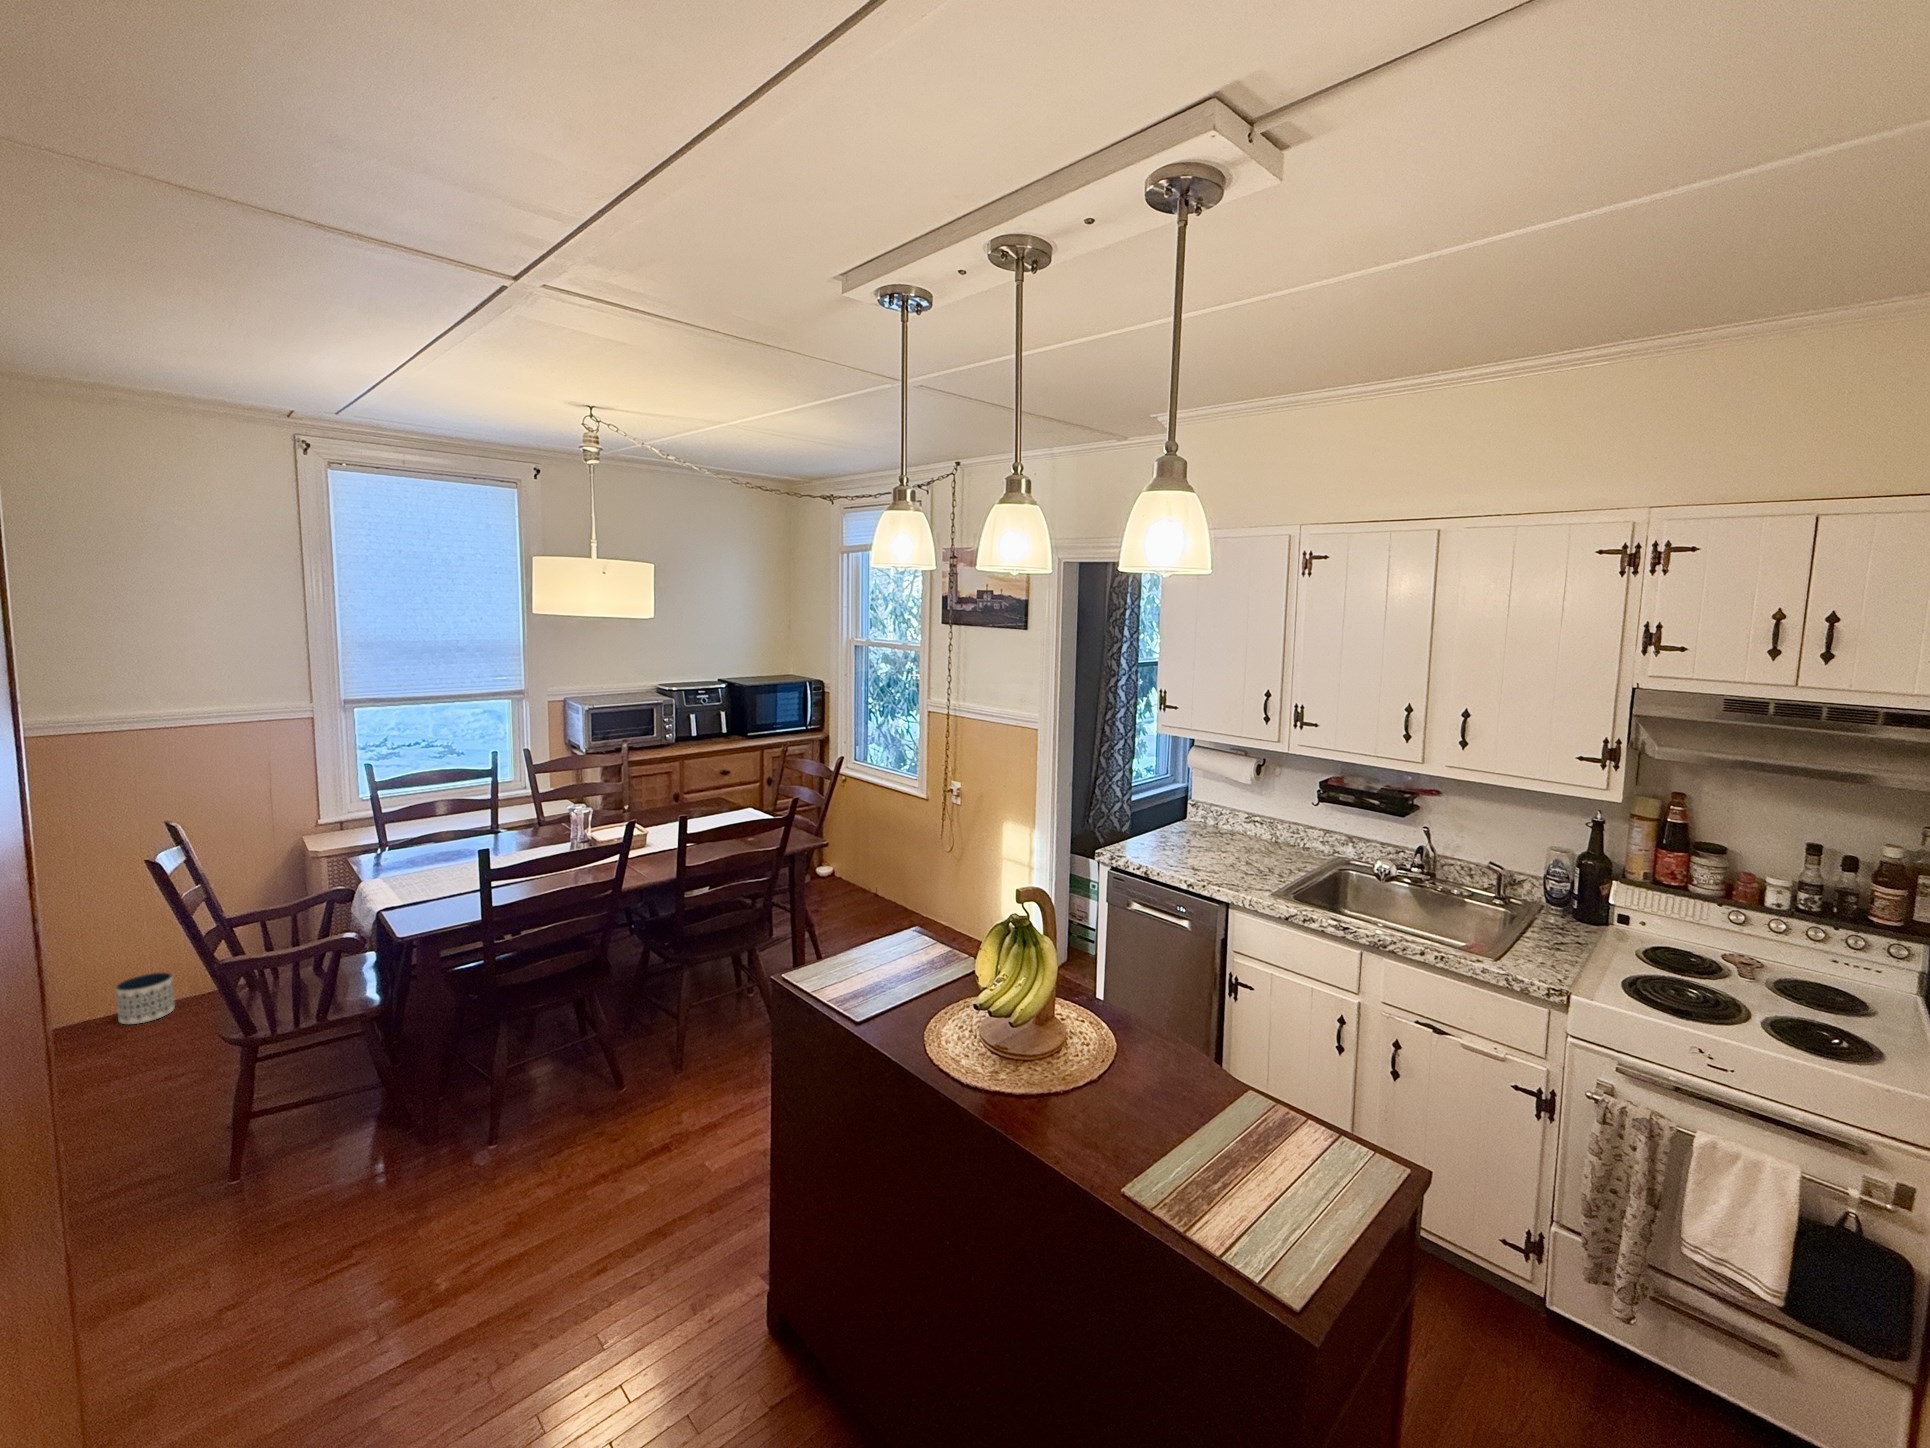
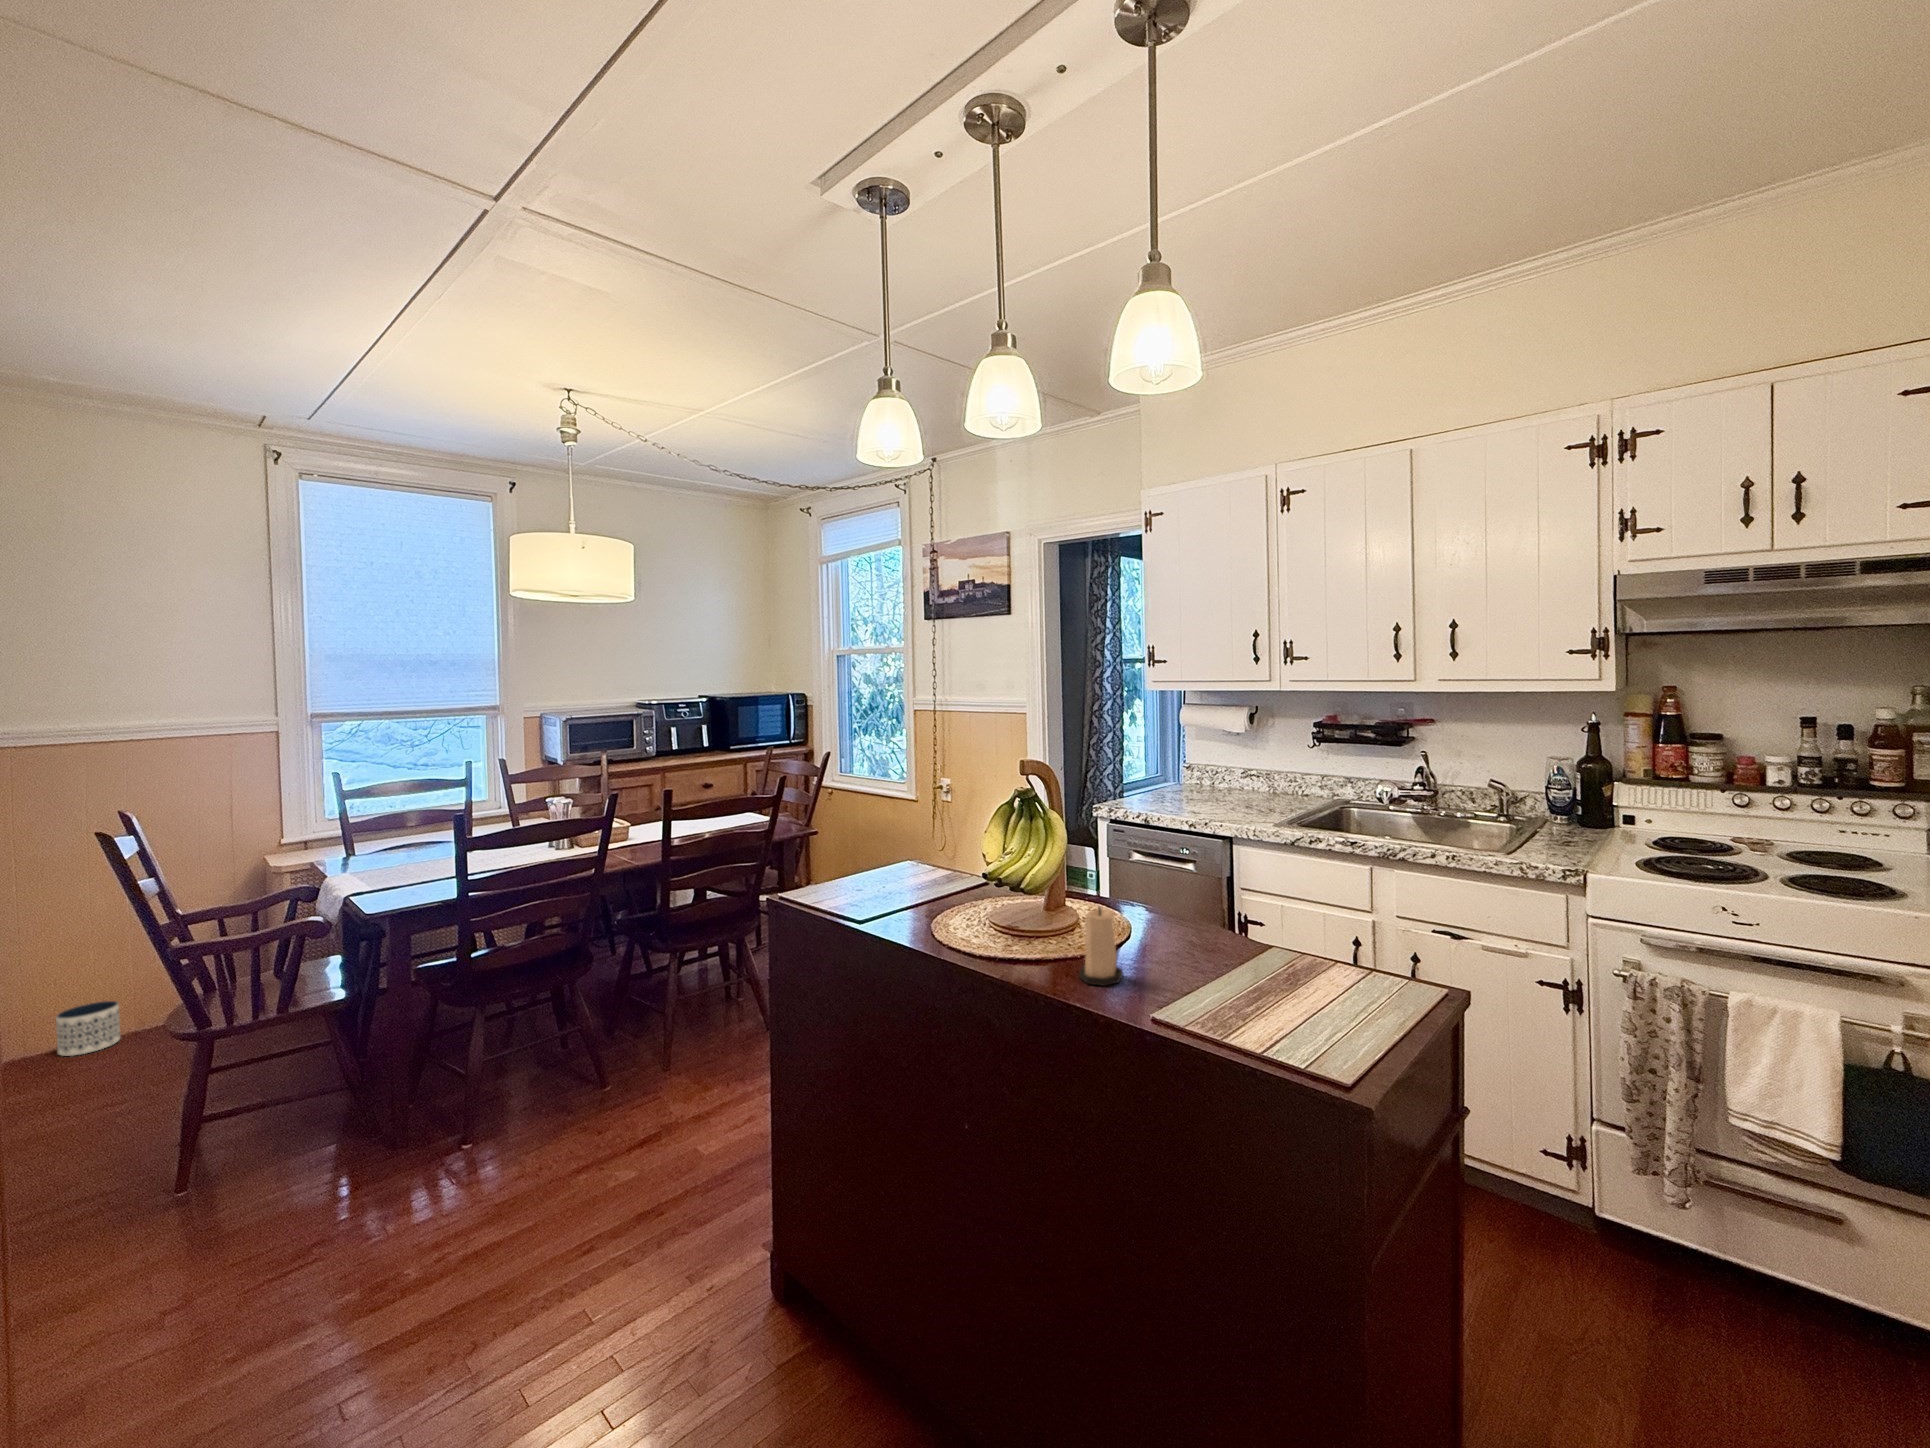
candle: none [1058,1063,1100,1142] -> present [1079,907,1123,986]

